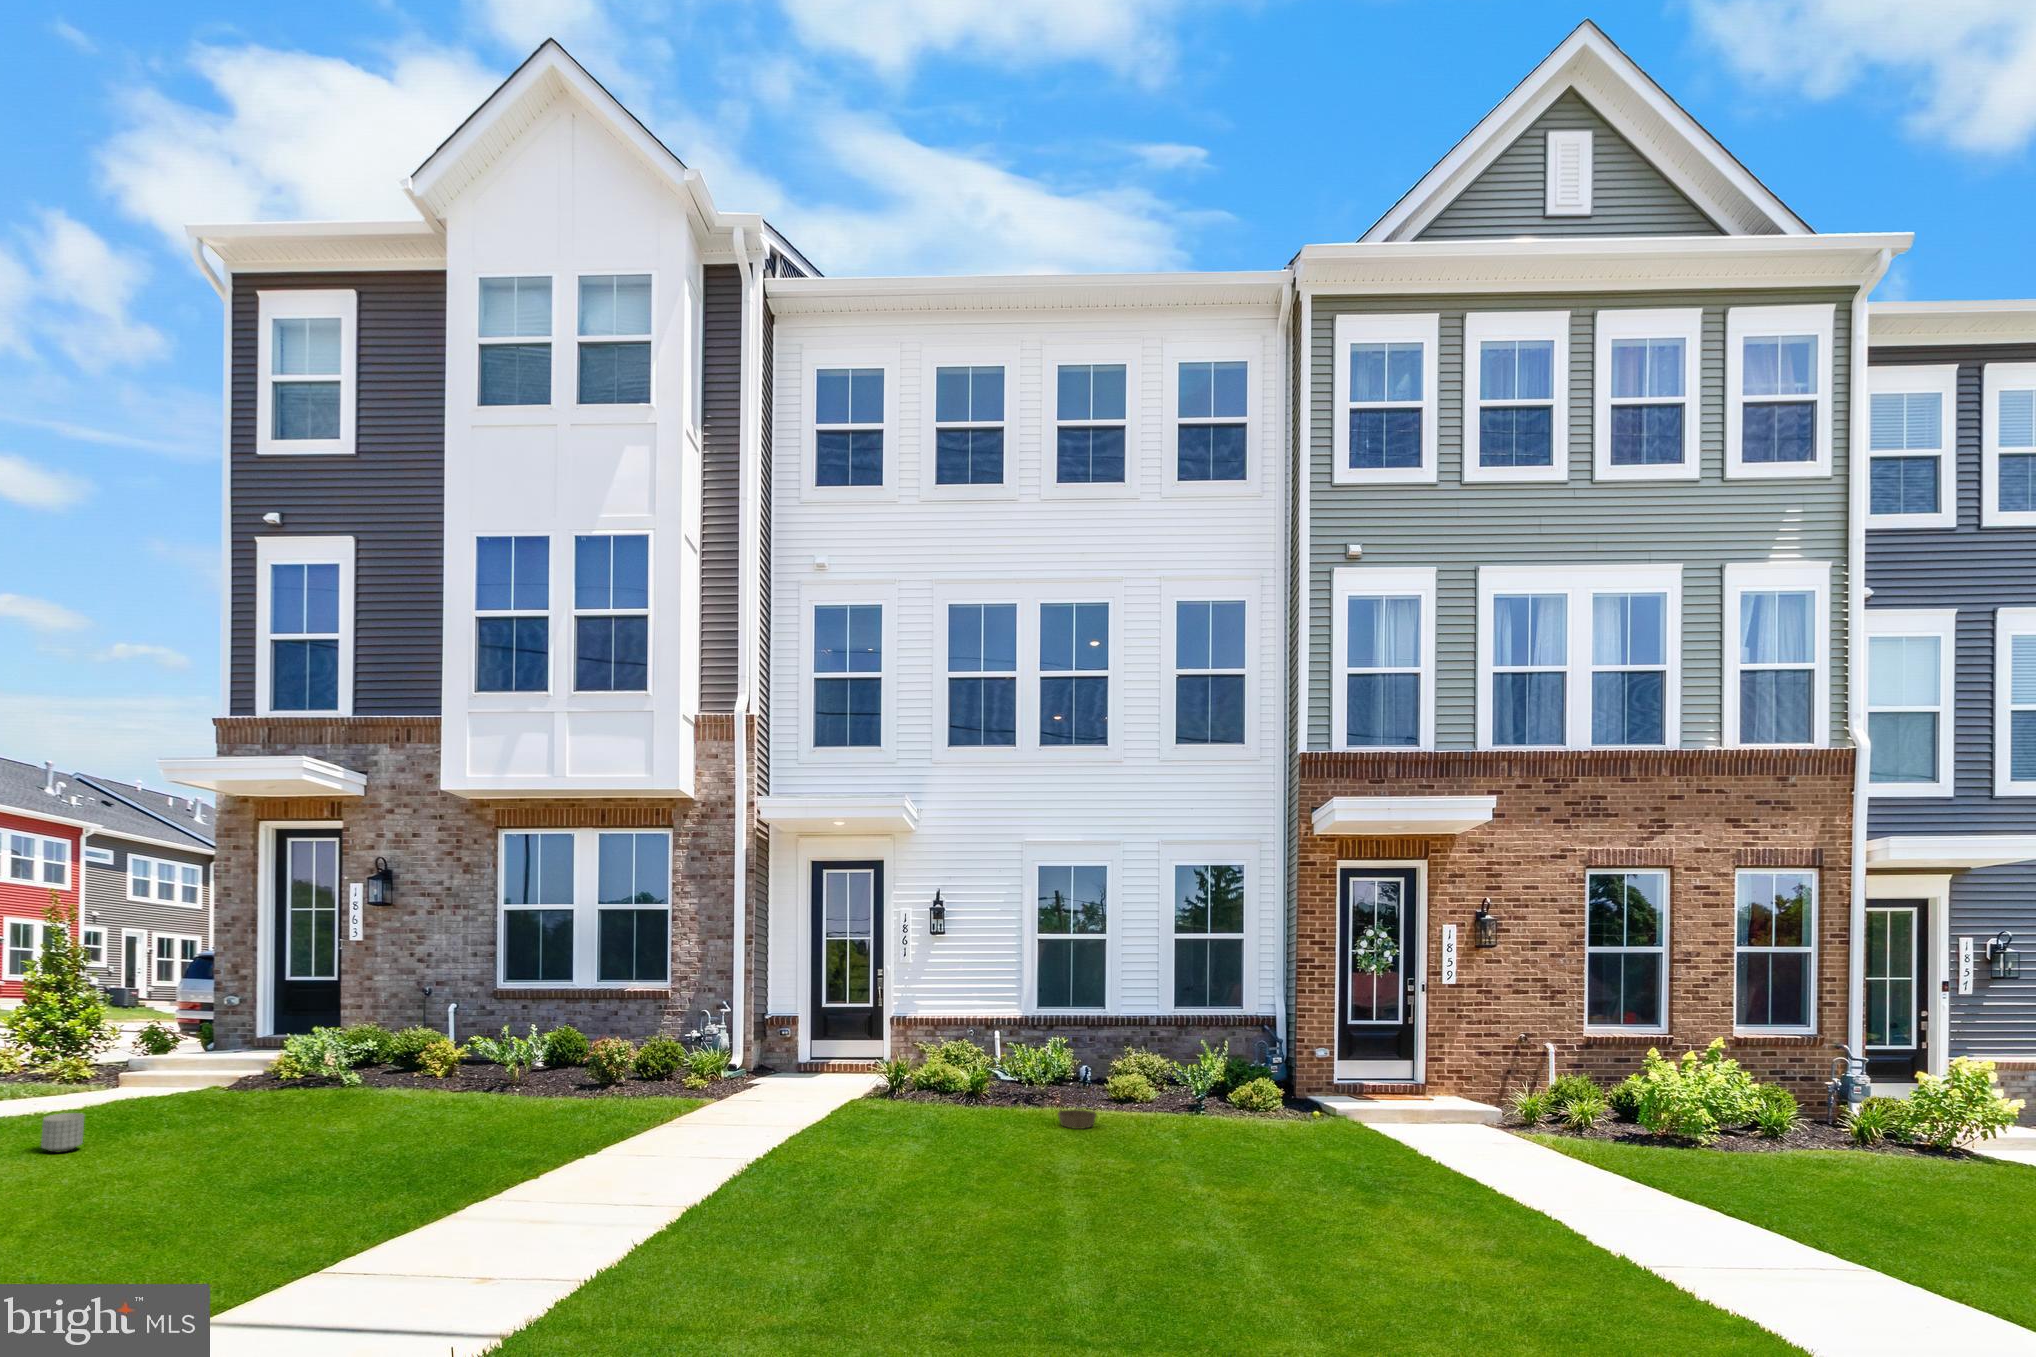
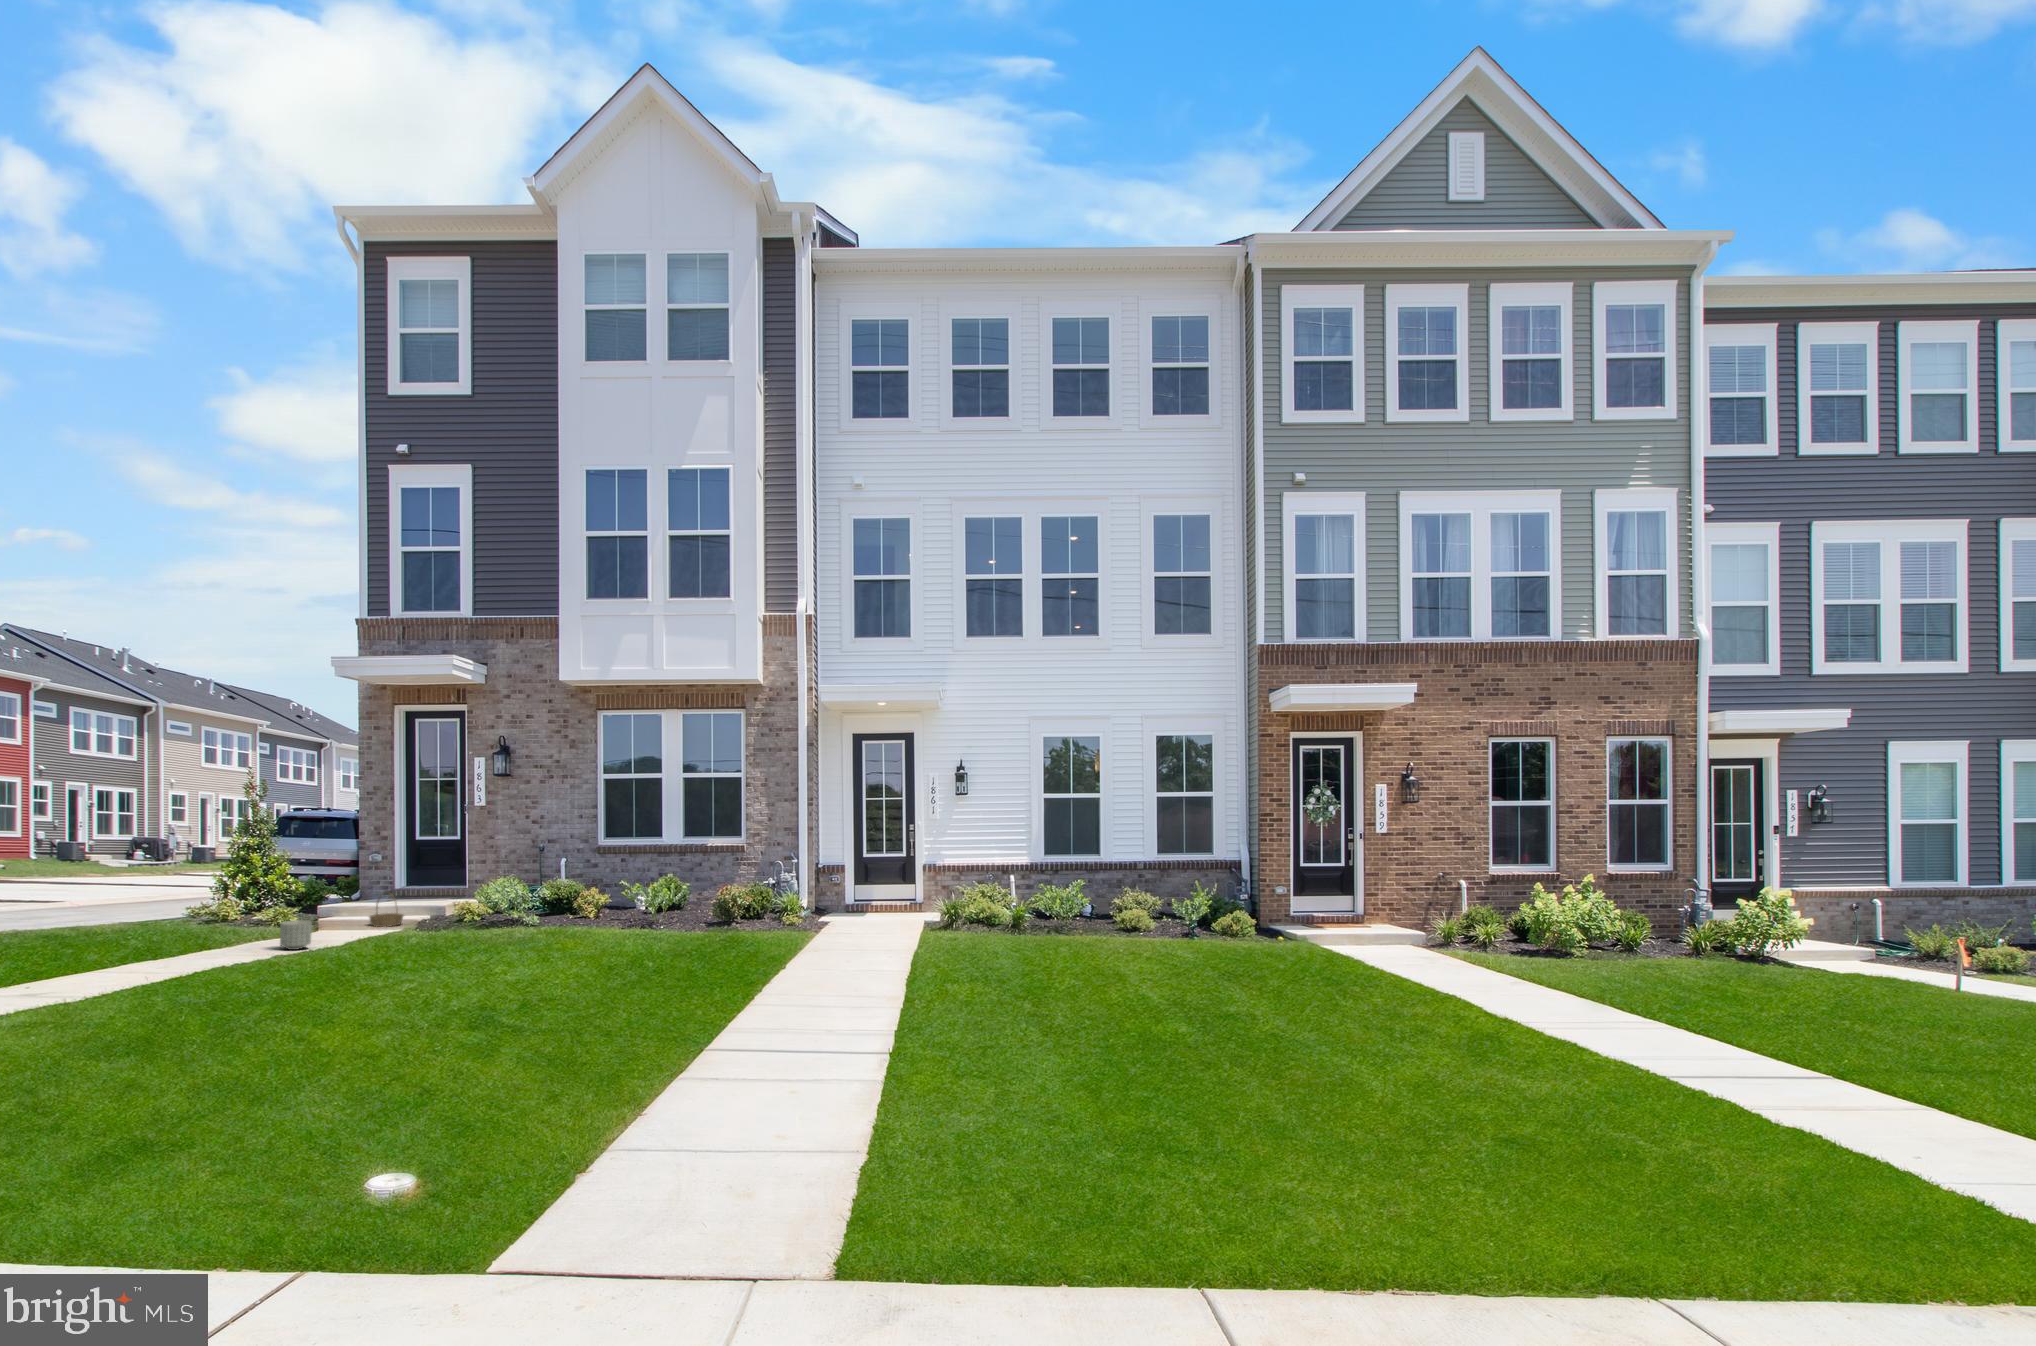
basket: present [1058,1084,1096,1129] -> present [369,894,404,927]

